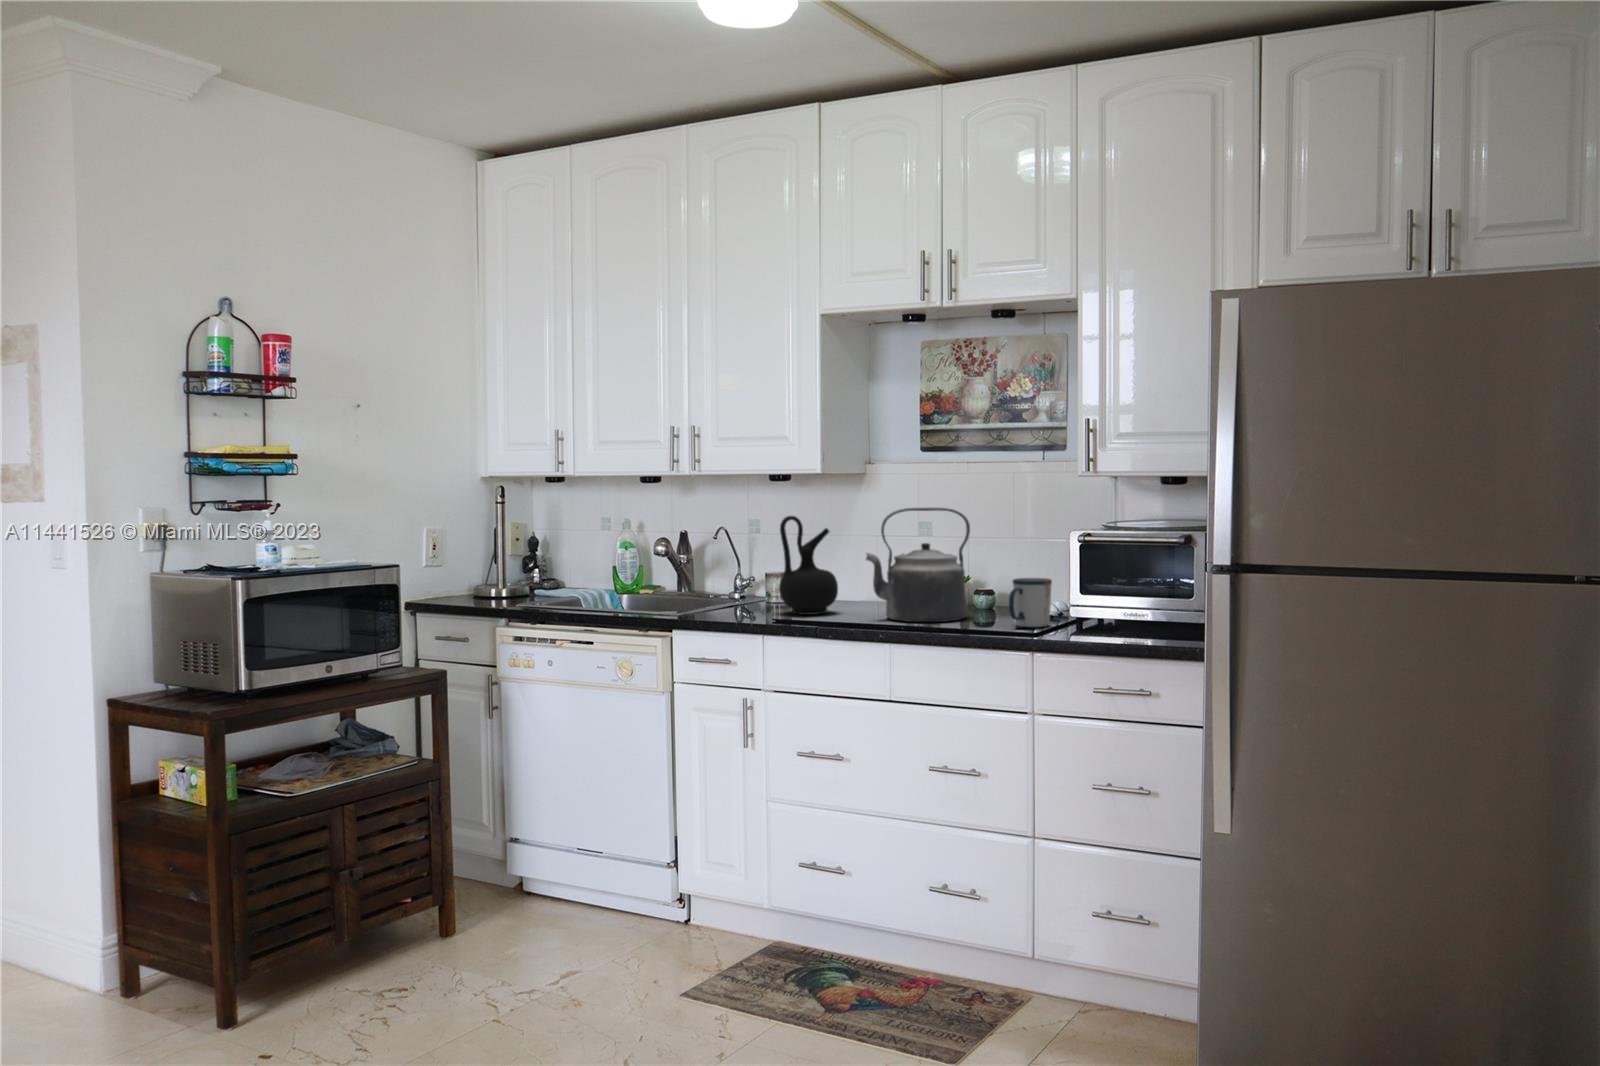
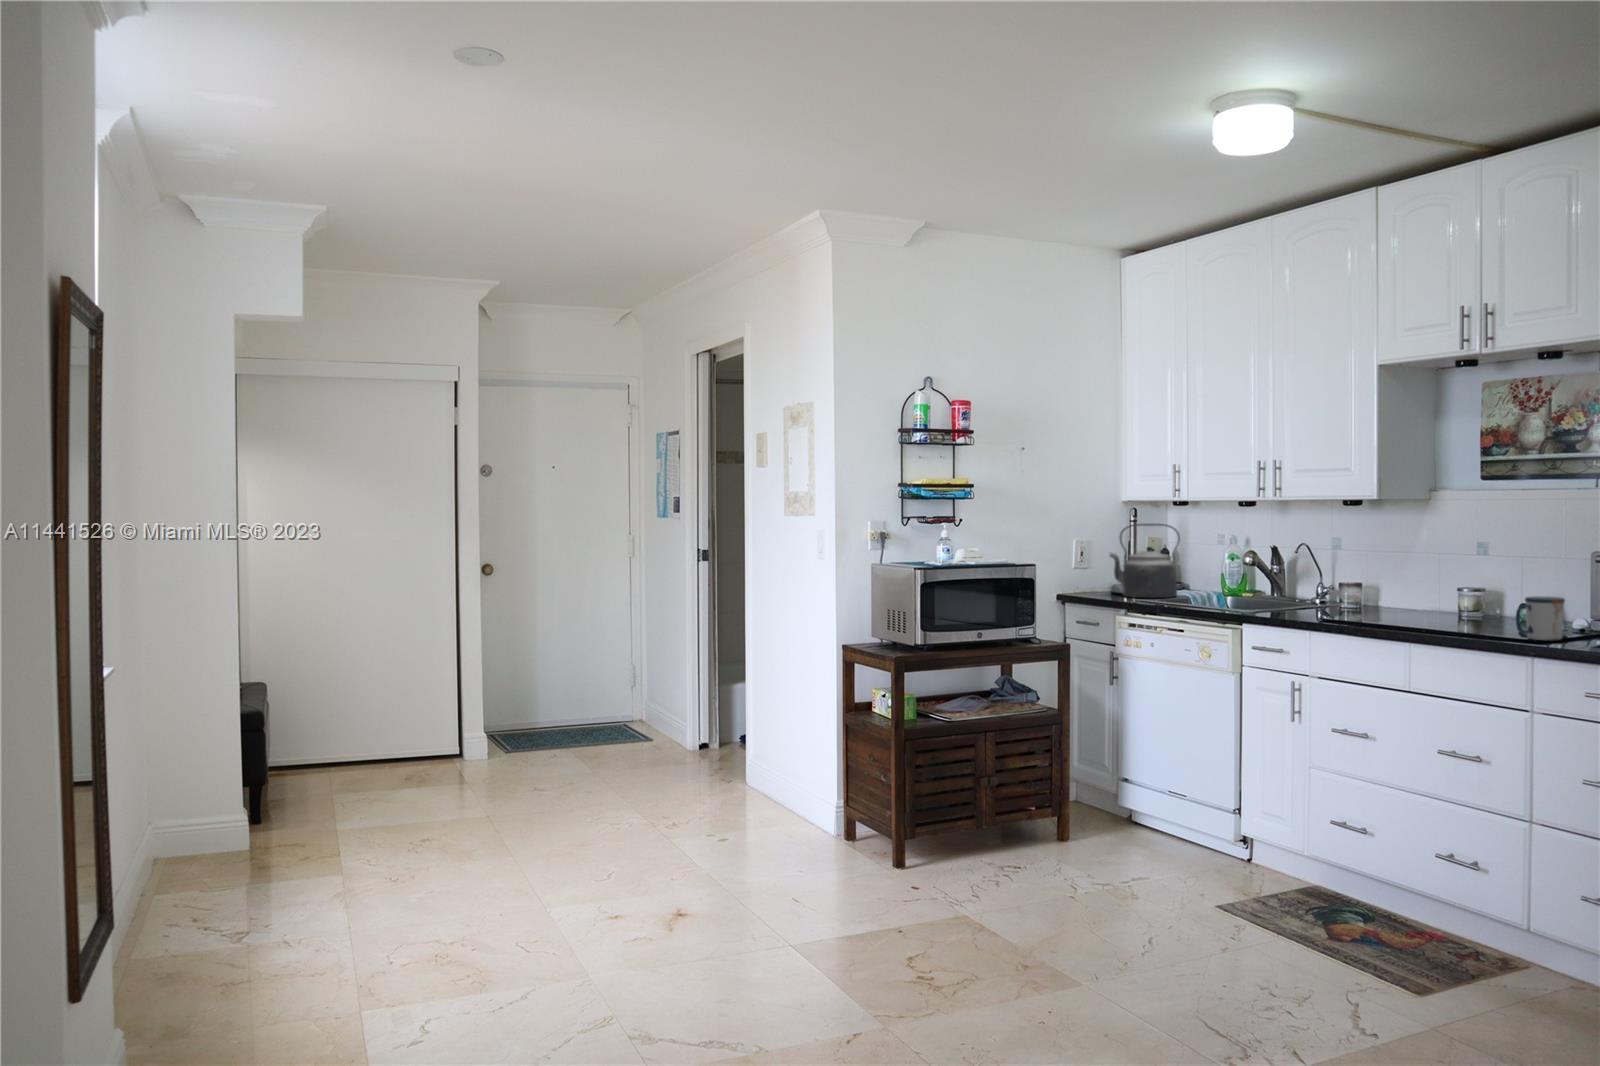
kettle: present [866,507,970,622] -> present [1109,524,1180,598]
ceramic jug: present [779,516,838,615] -> none [1332,536,1387,620]

